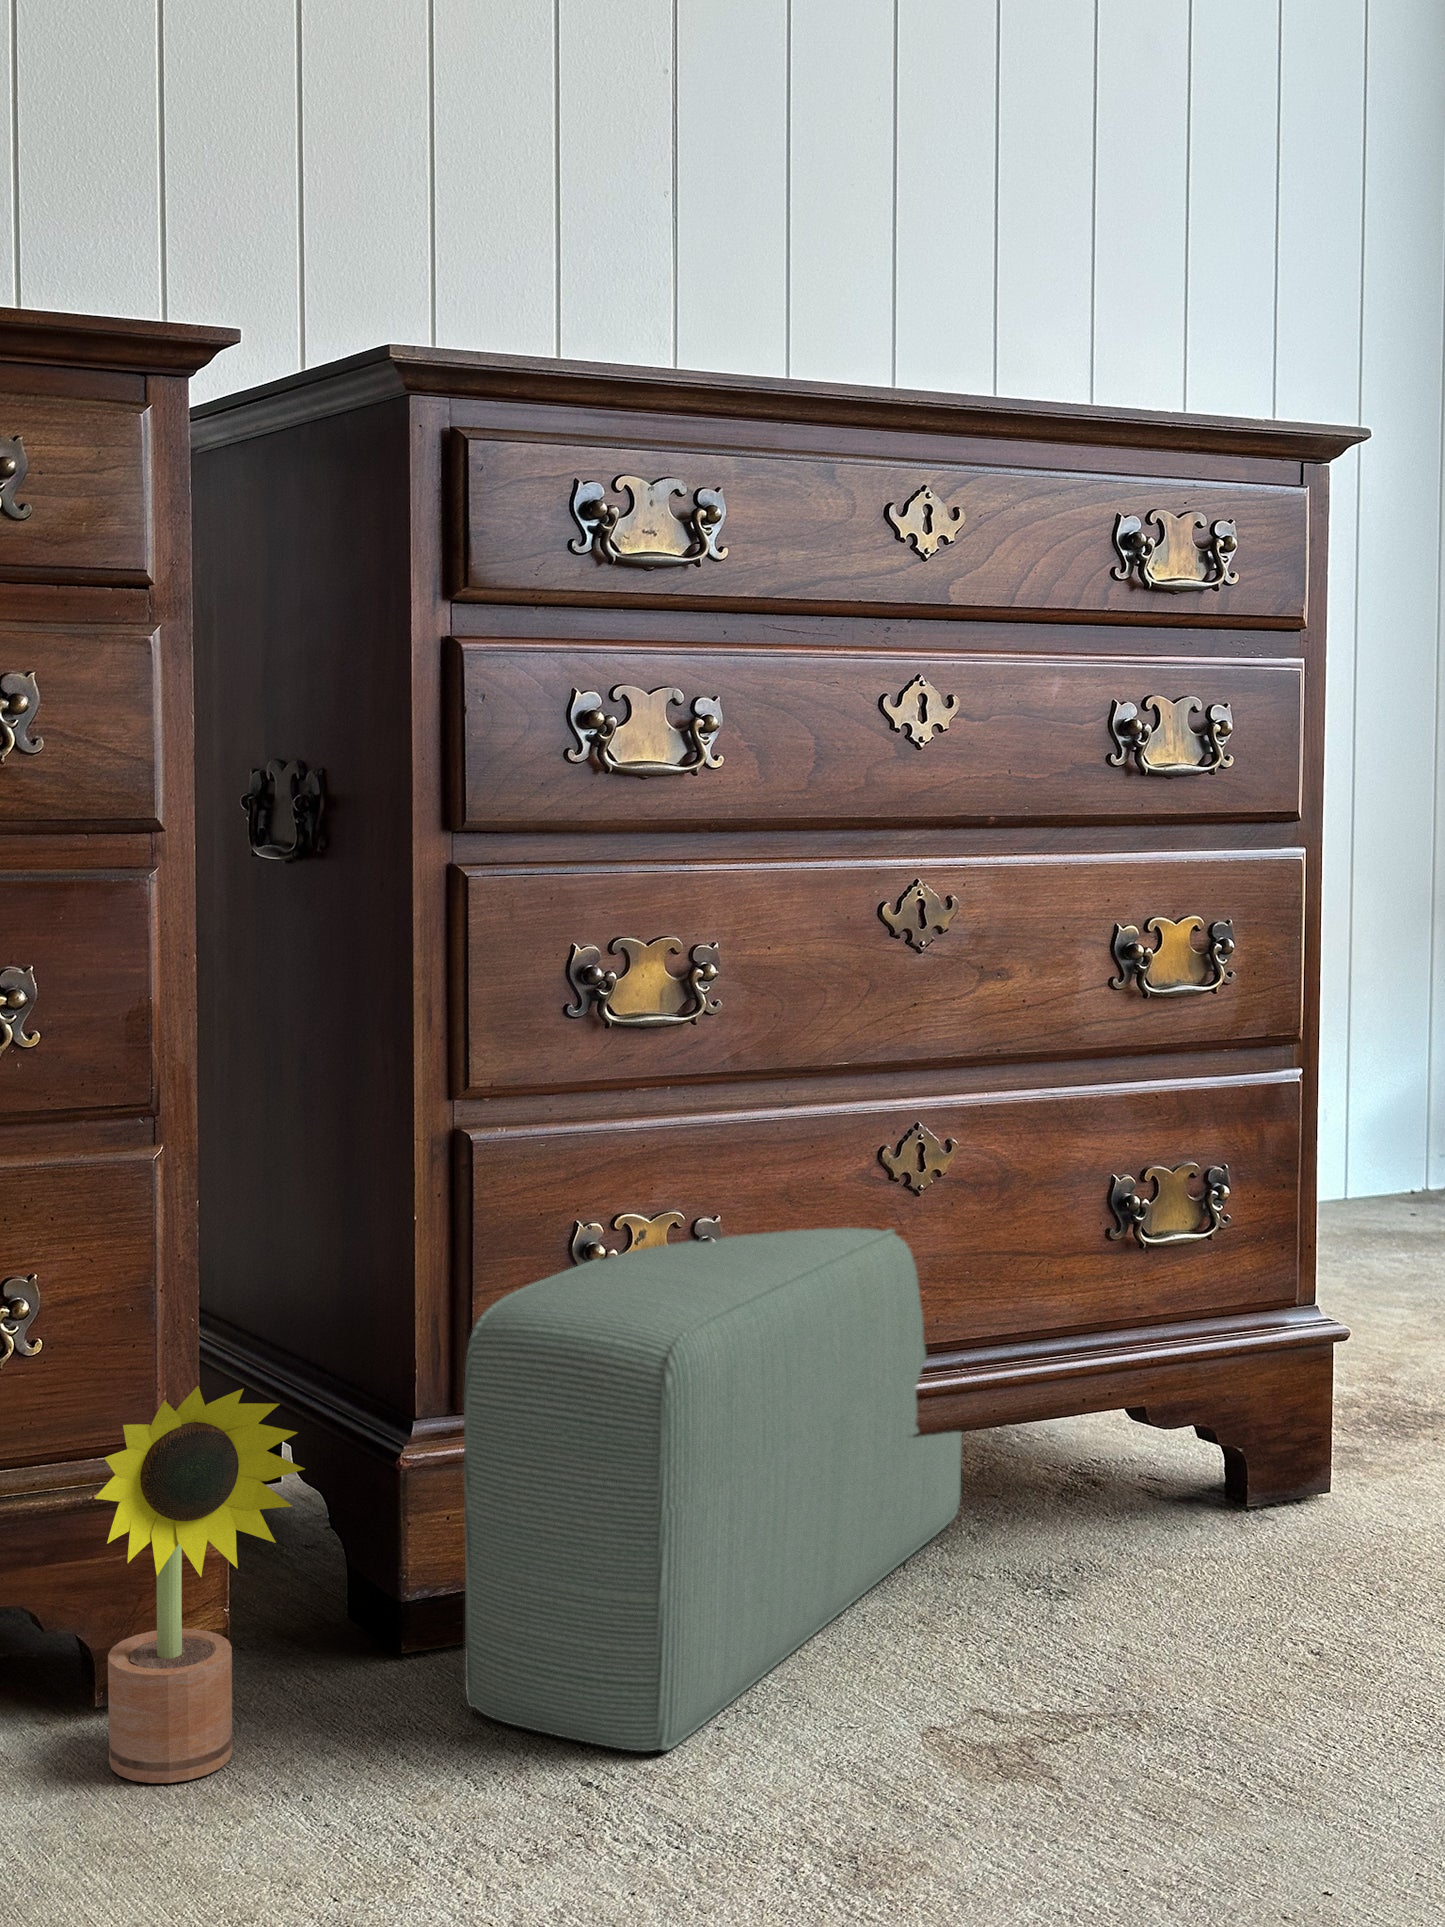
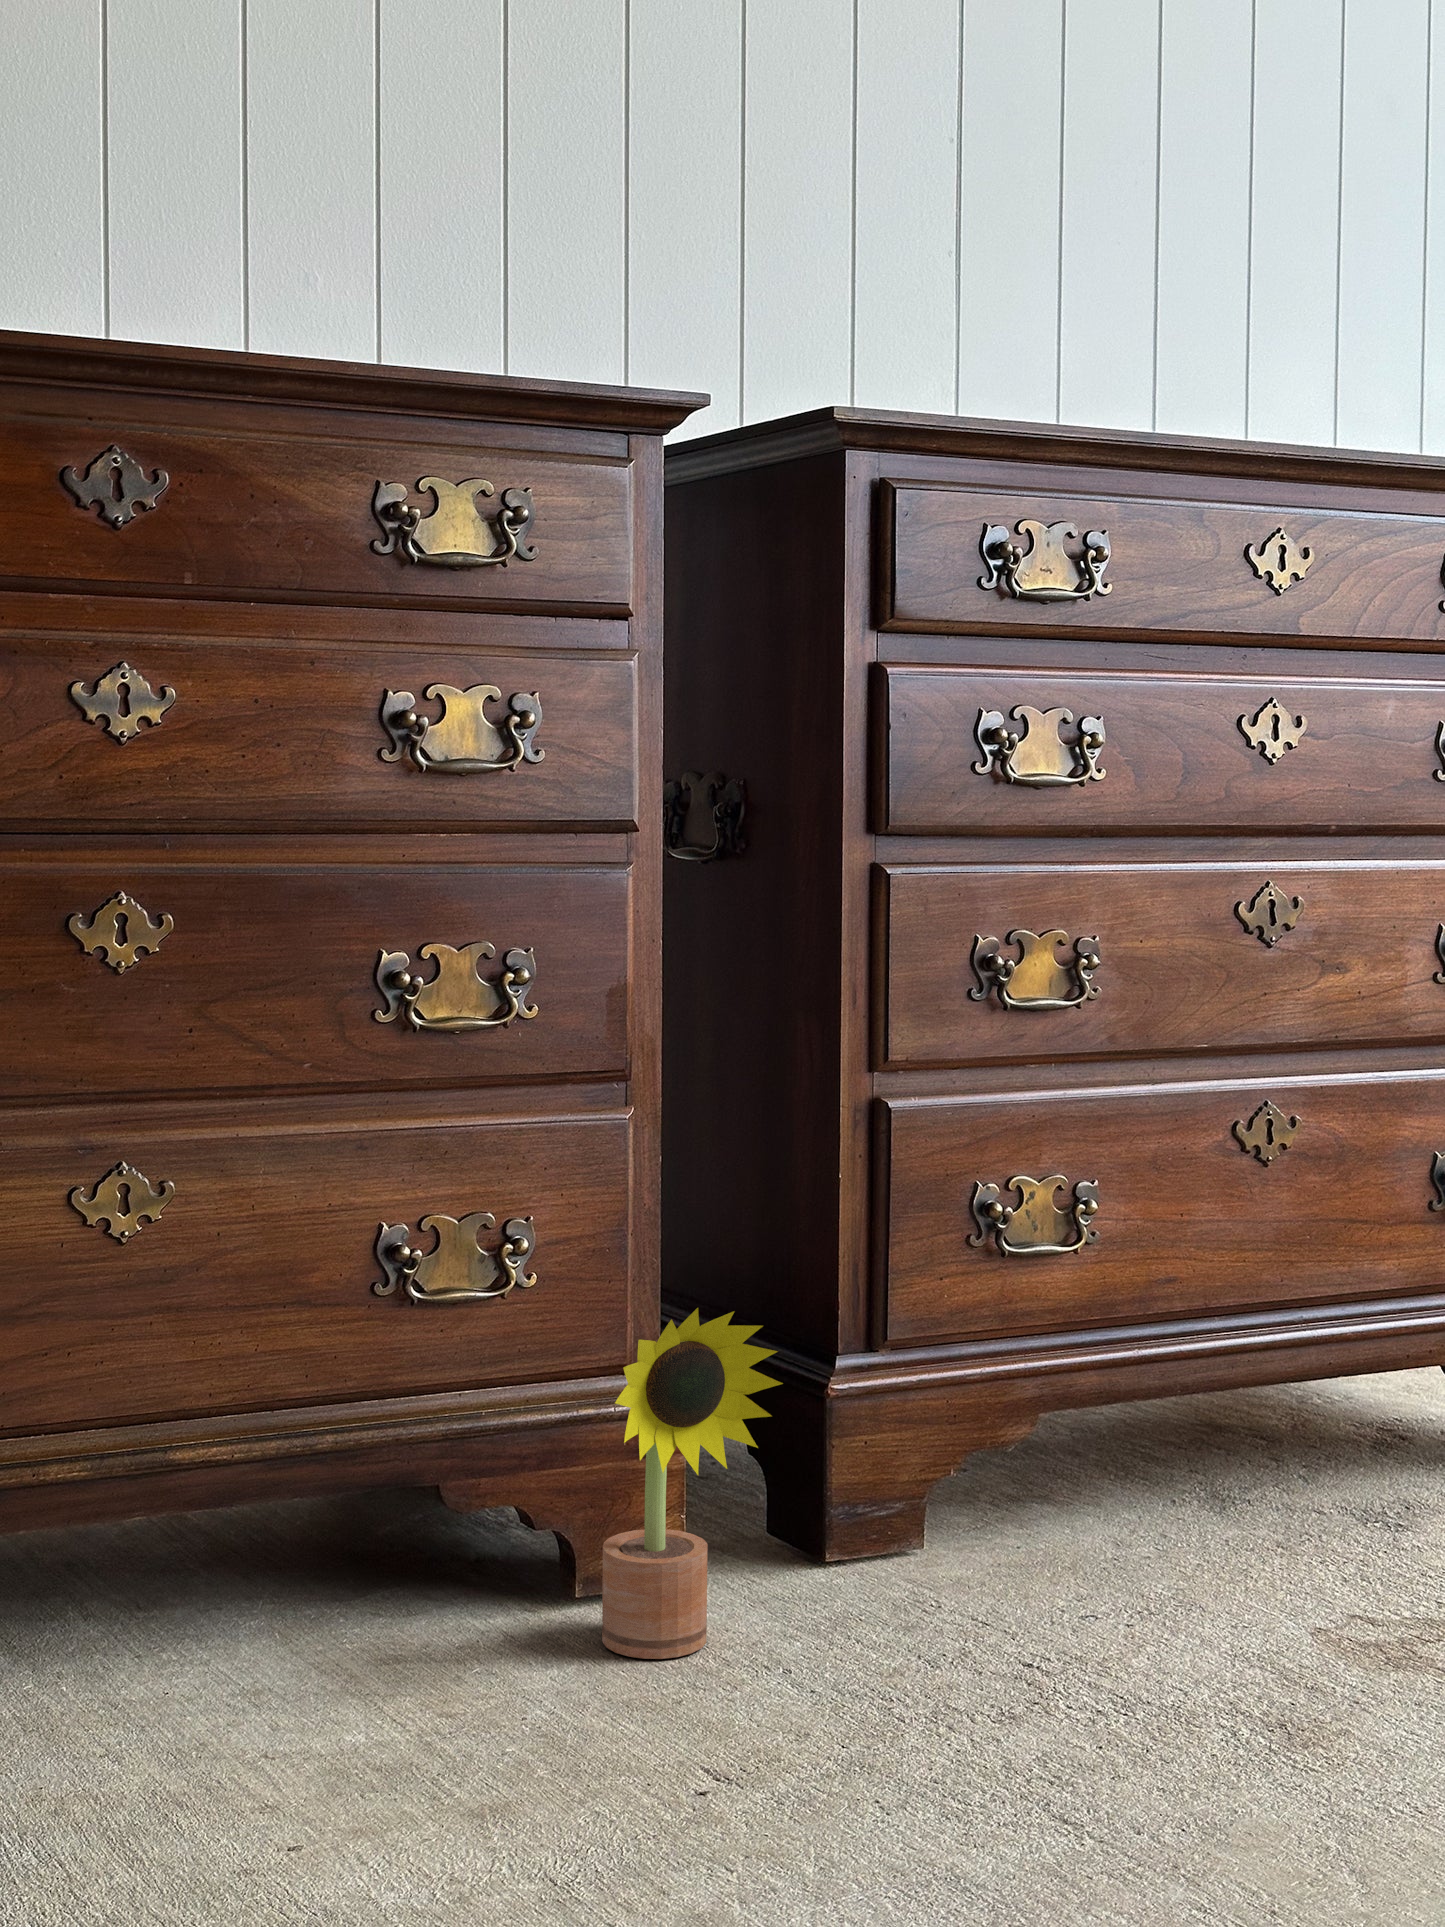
pouf: present [464,1228,962,1751] -> none [899,1162,1294,1642]

